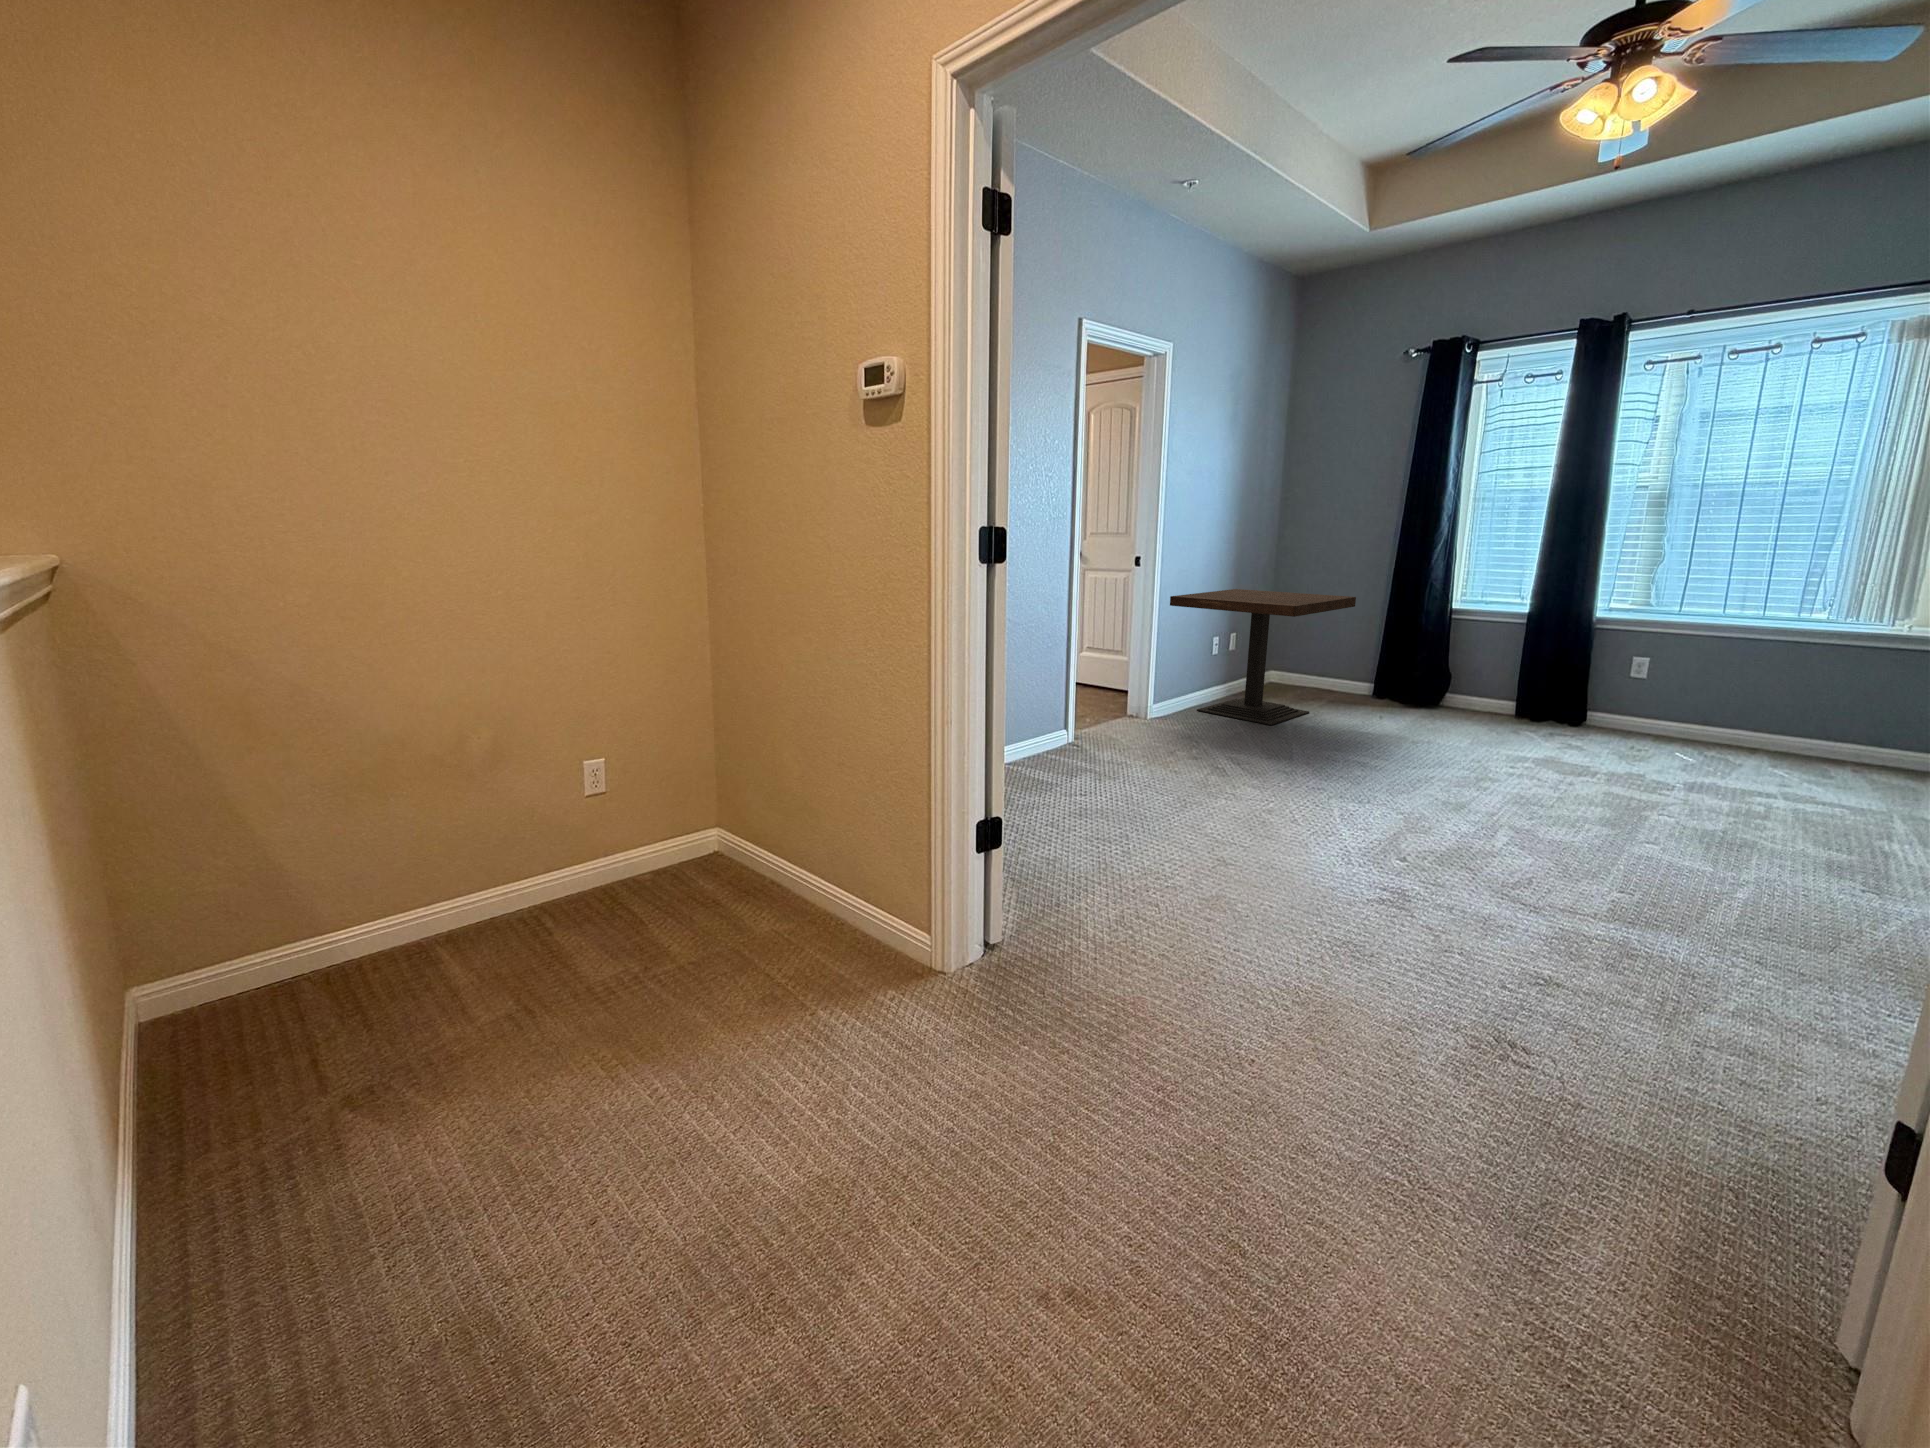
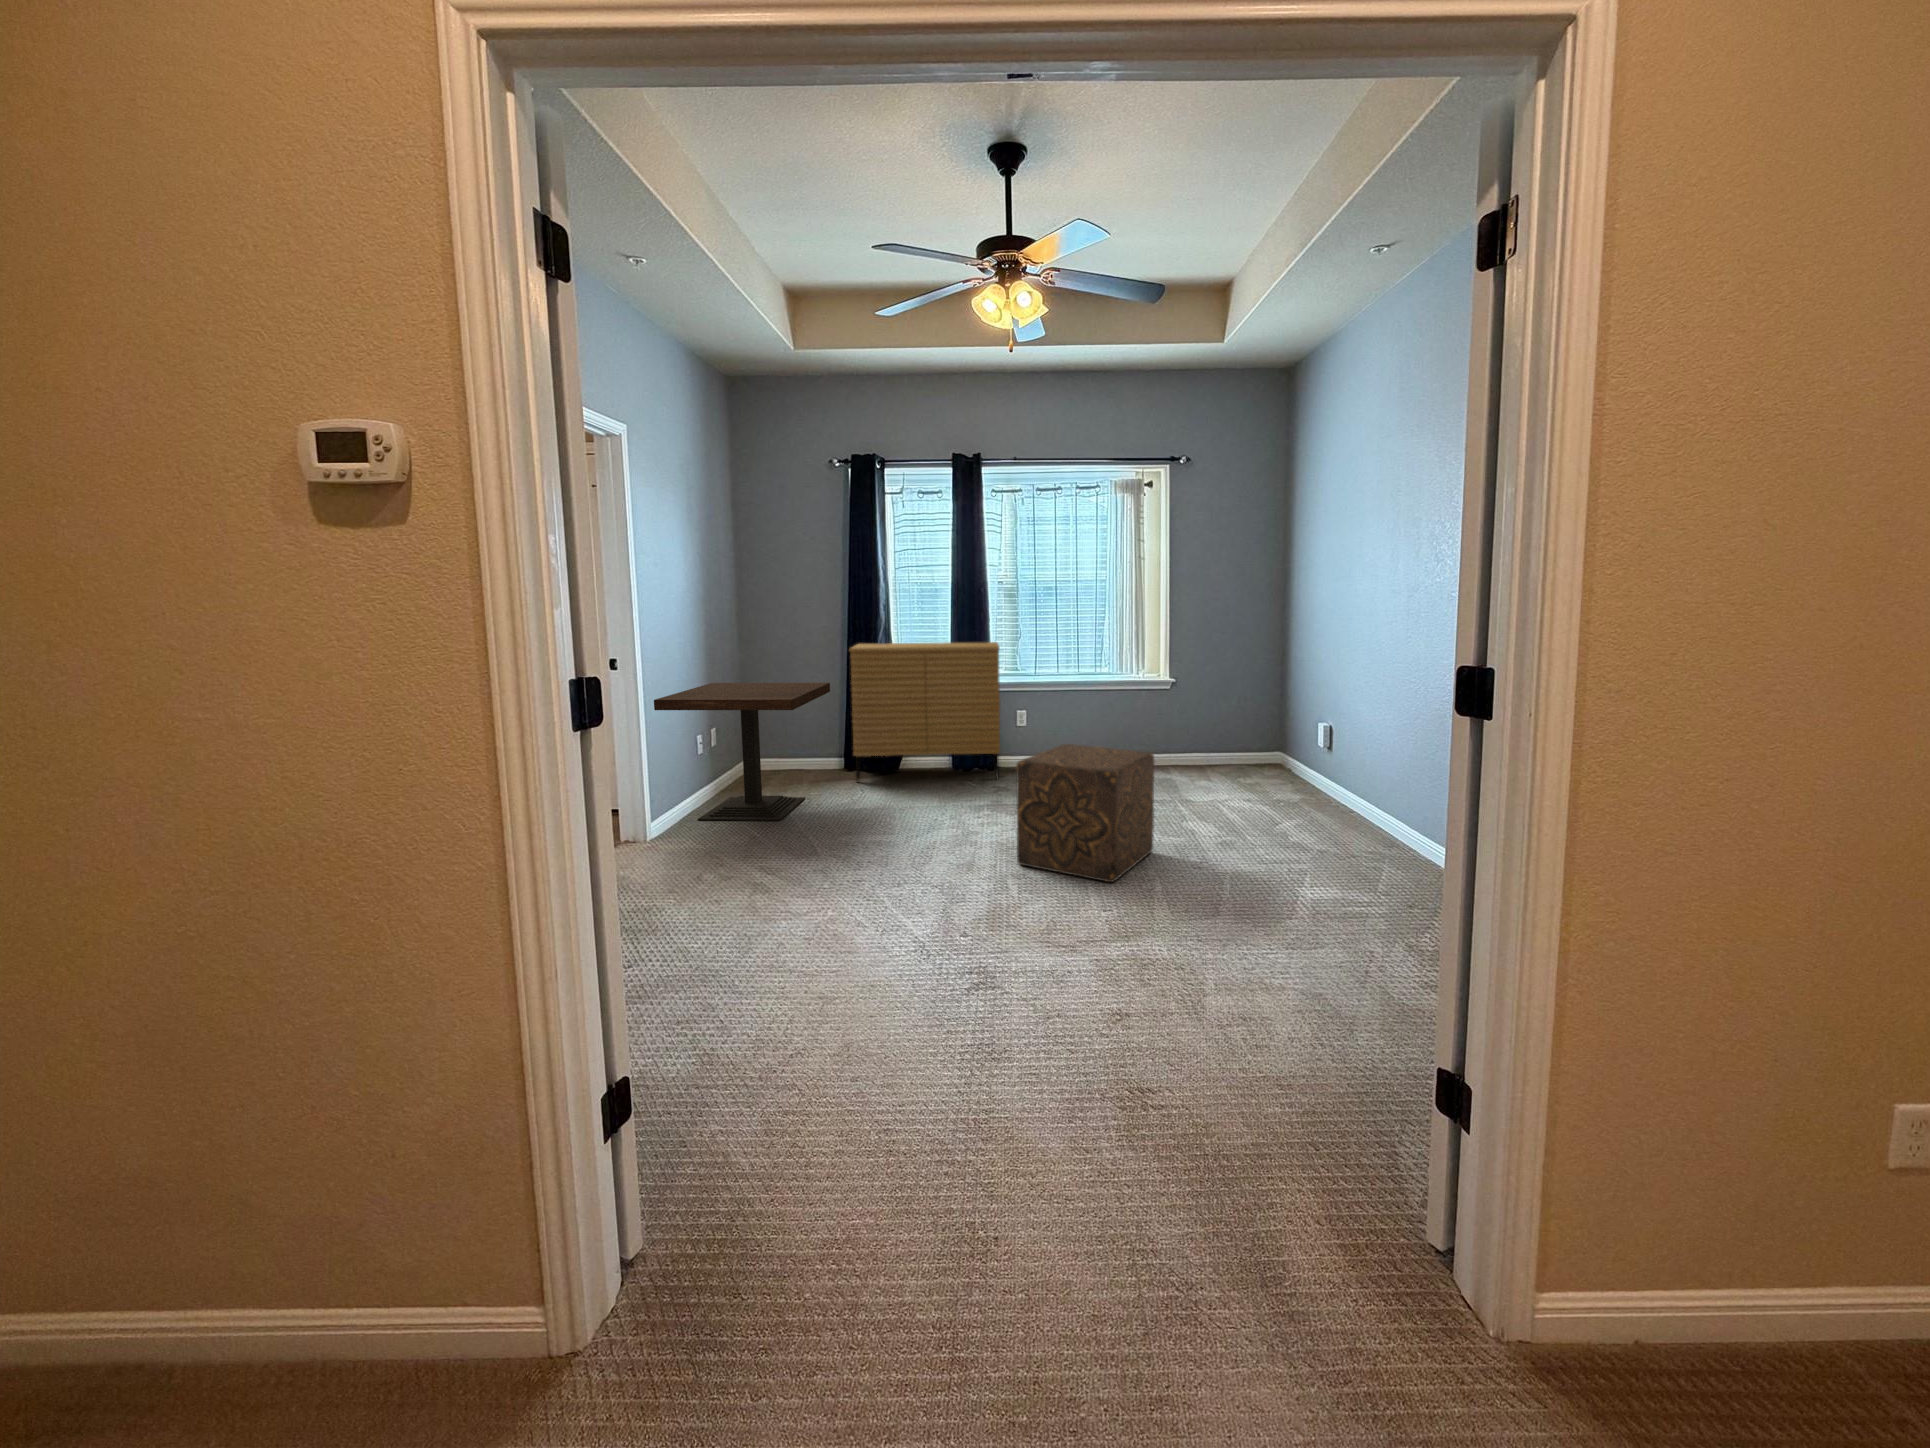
dresser: none [1377,559,1615,738] -> present [850,642,1000,781]
ottoman: none [1527,693,1812,875] -> present [1016,744,1154,882]

